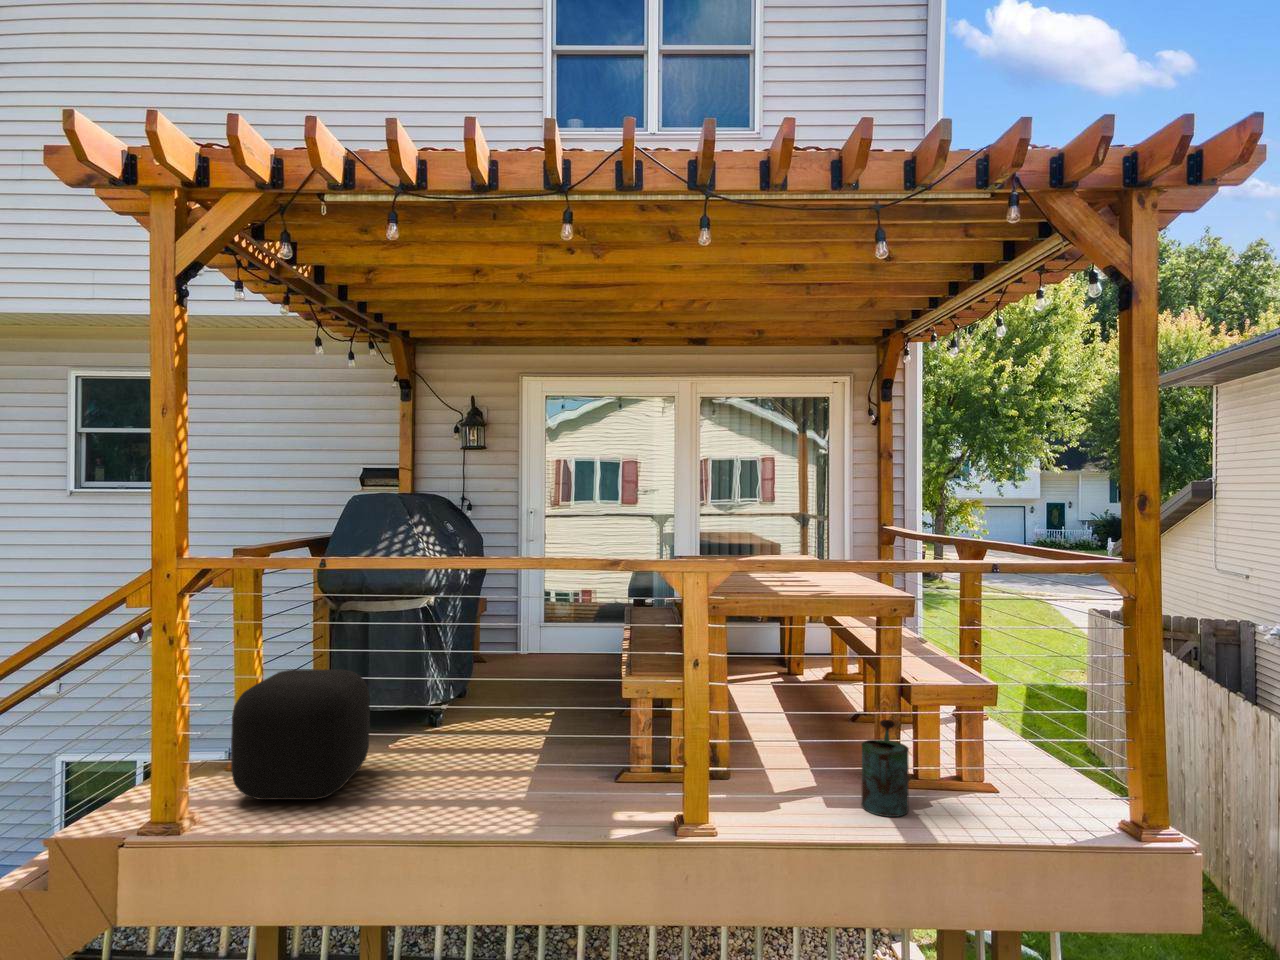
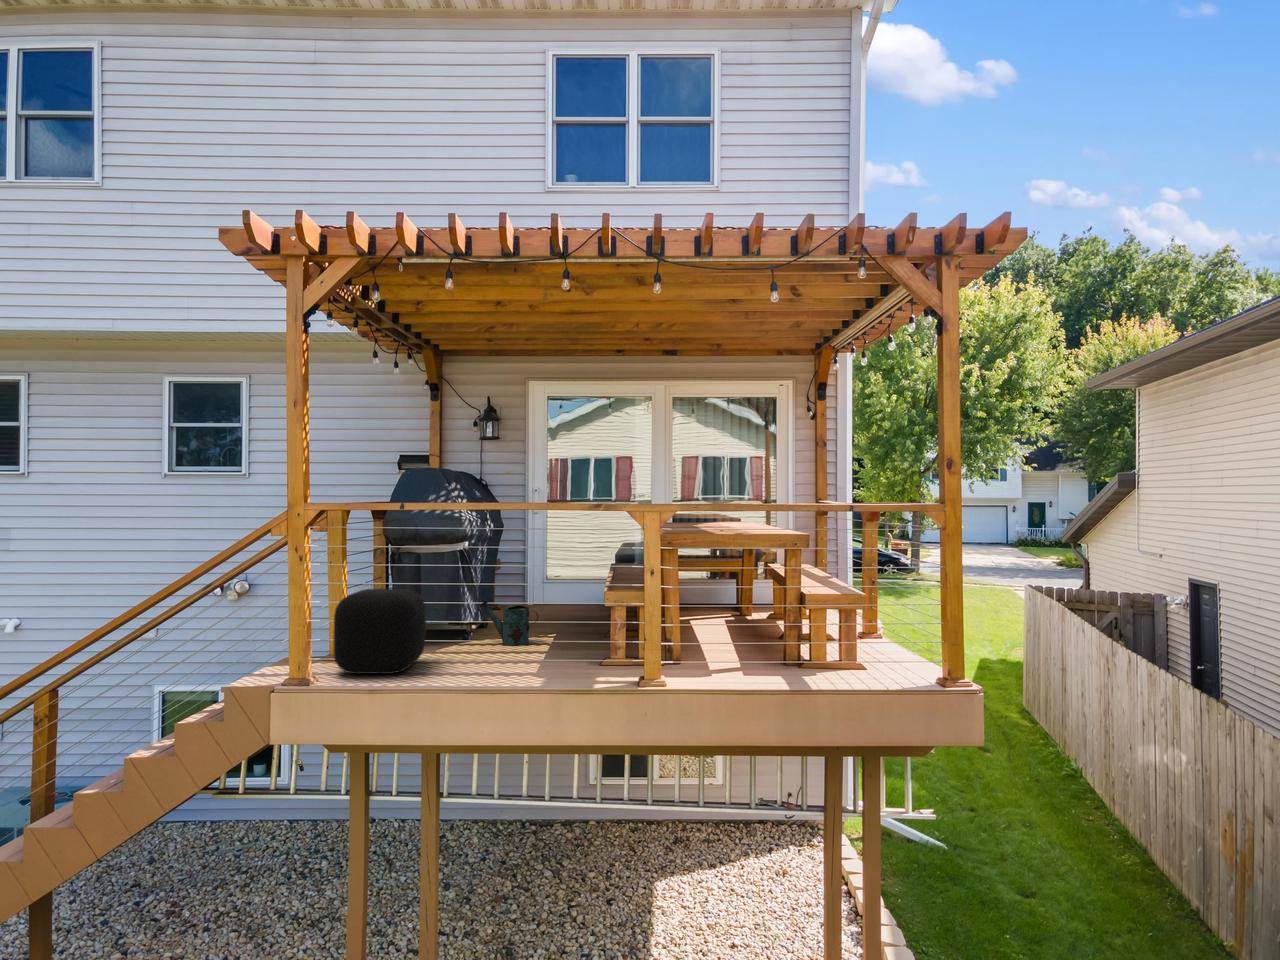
watering can: present [861,720,909,817] -> present [480,601,538,646]

